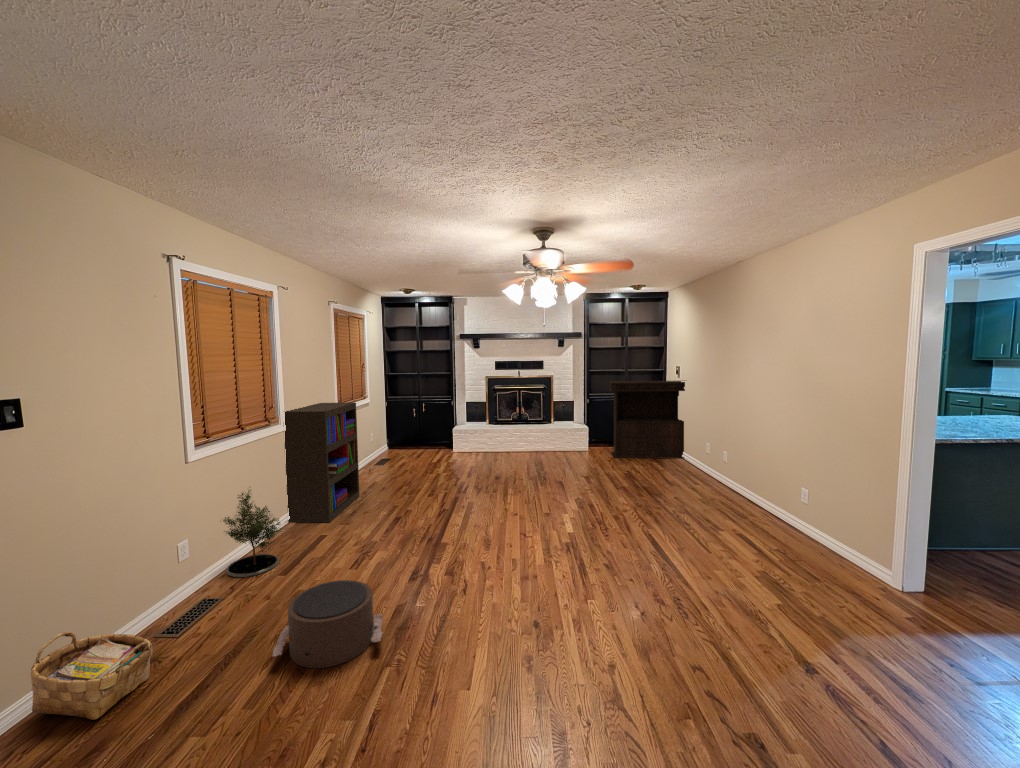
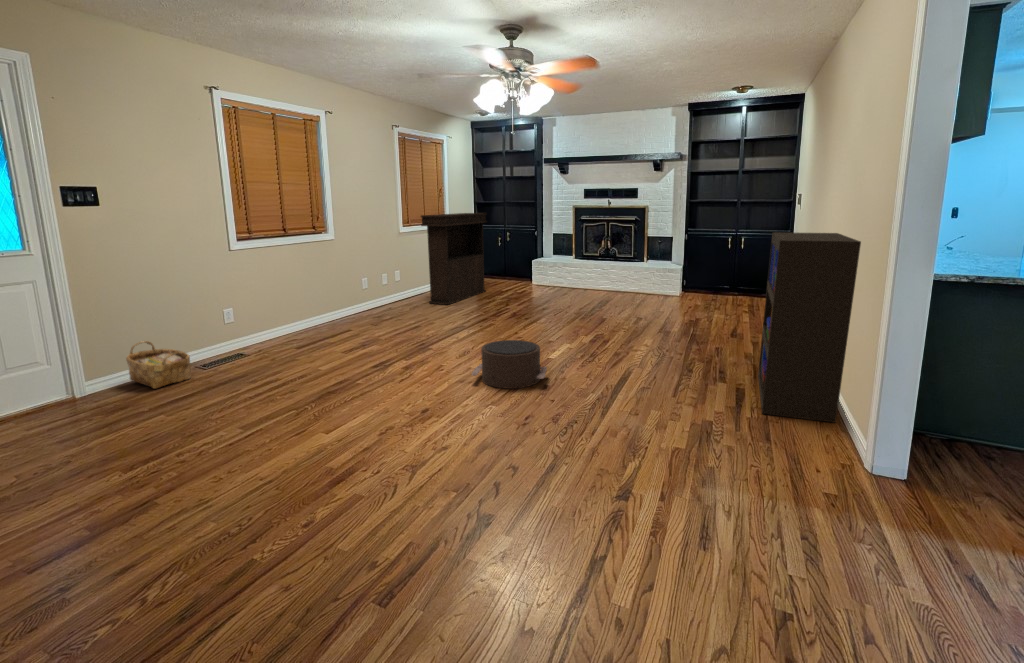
console table: present [609,381,685,459] -> present [421,213,487,305]
bookshelf: present [284,402,359,523] -> present [758,232,861,423]
potted tree: present [223,490,281,577] -> none [268,276,312,344]
pouf: present [272,580,383,668] -> present [472,340,547,389]

